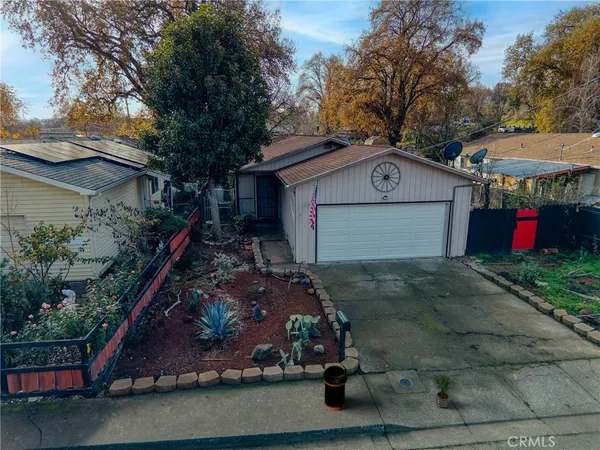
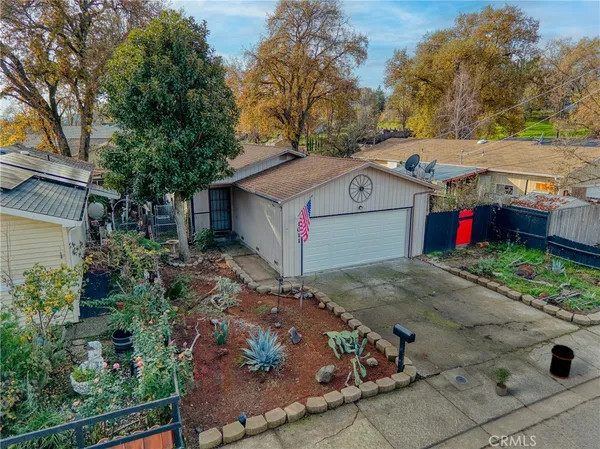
trash can: present [323,366,347,410] -> present [549,344,575,379]

